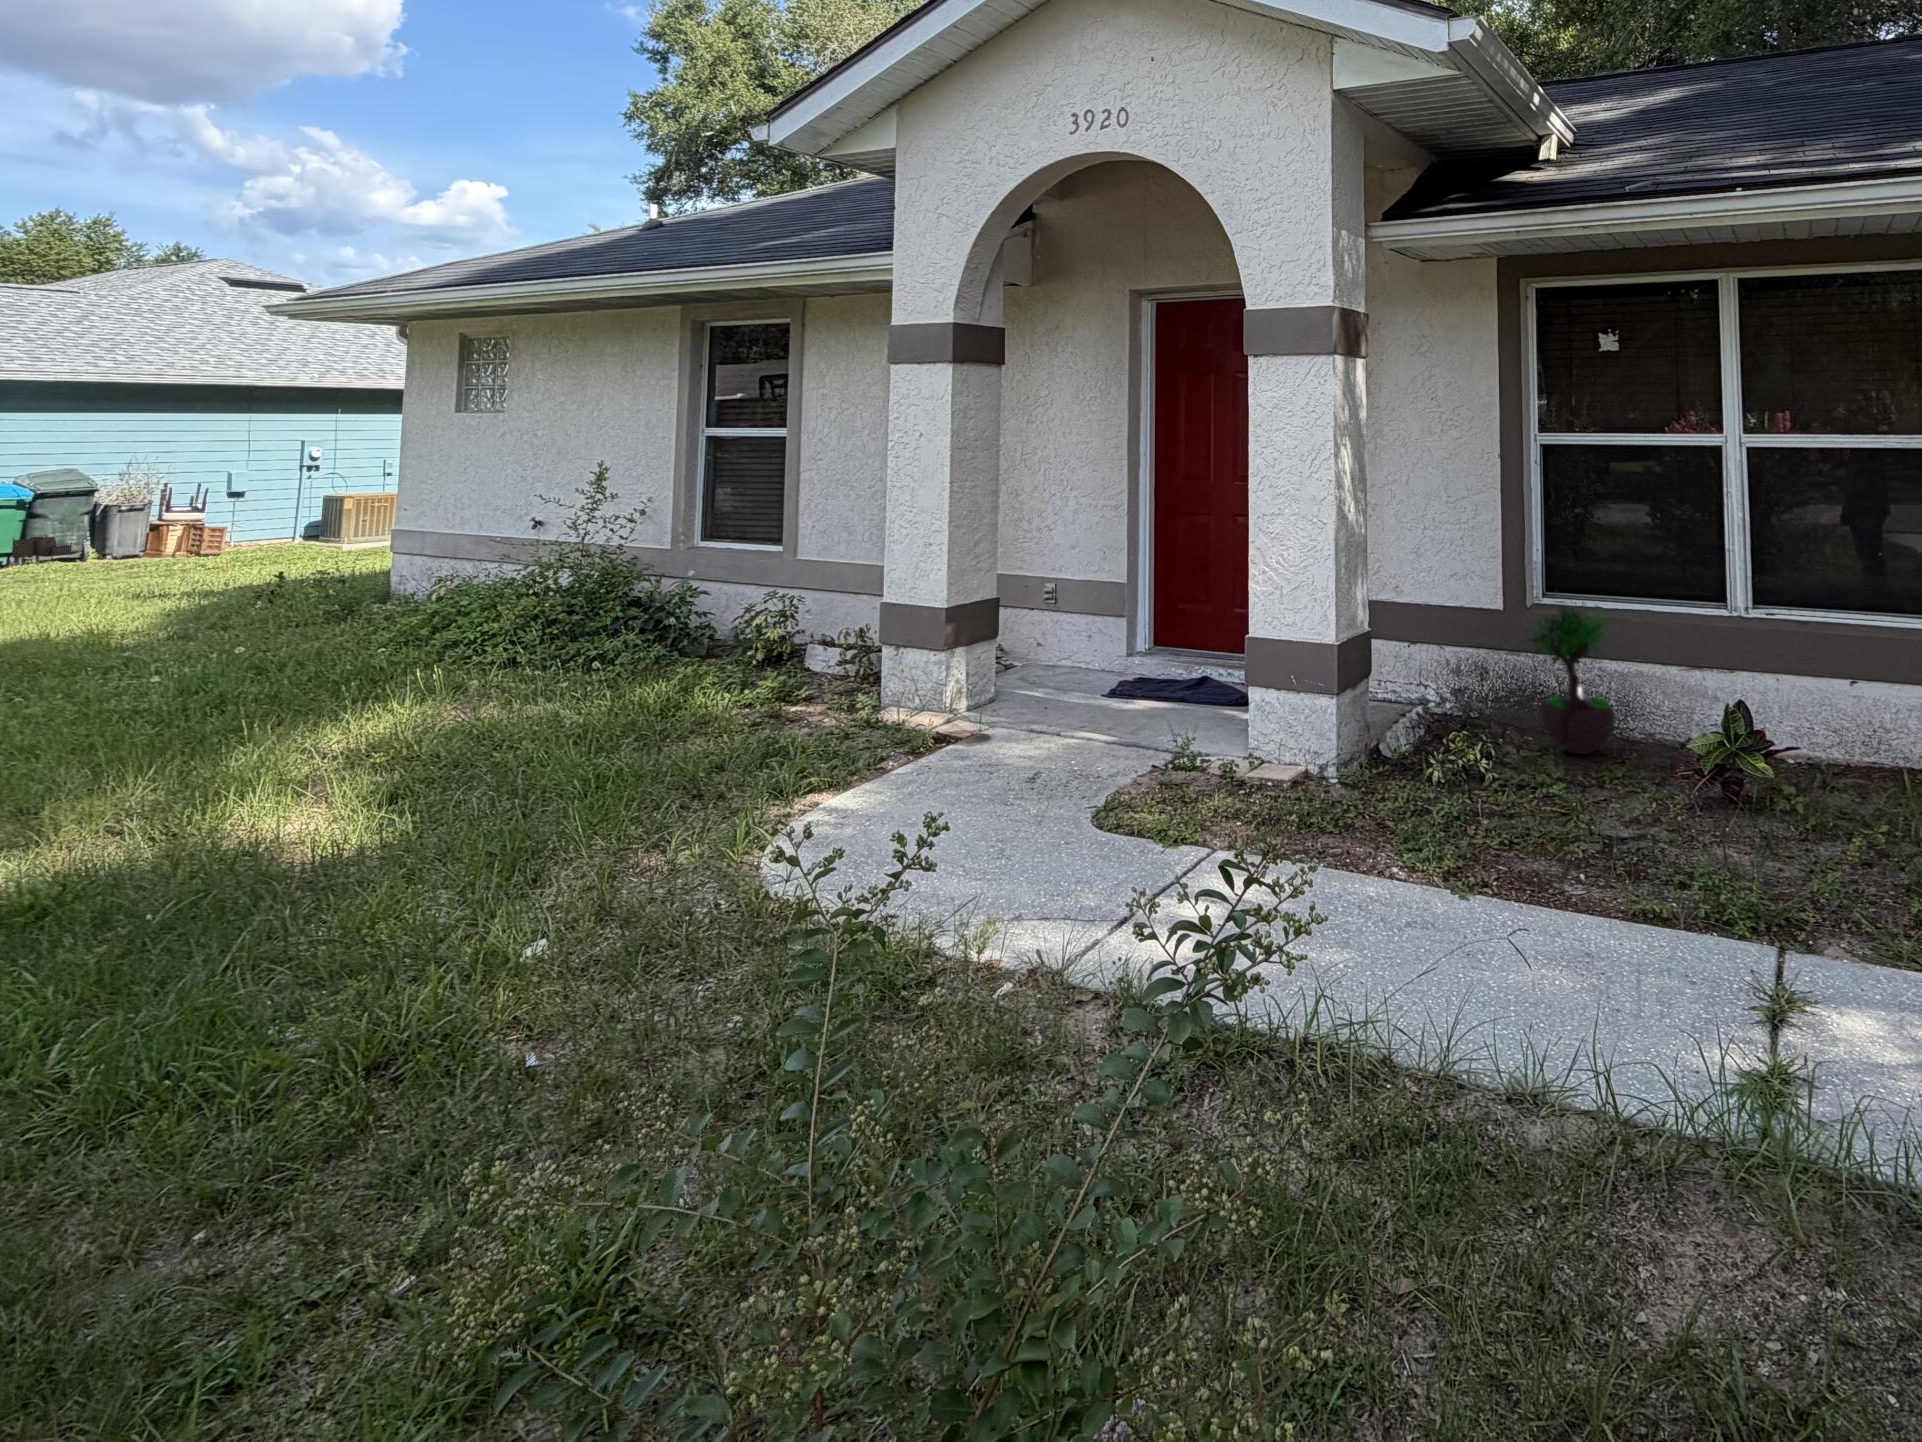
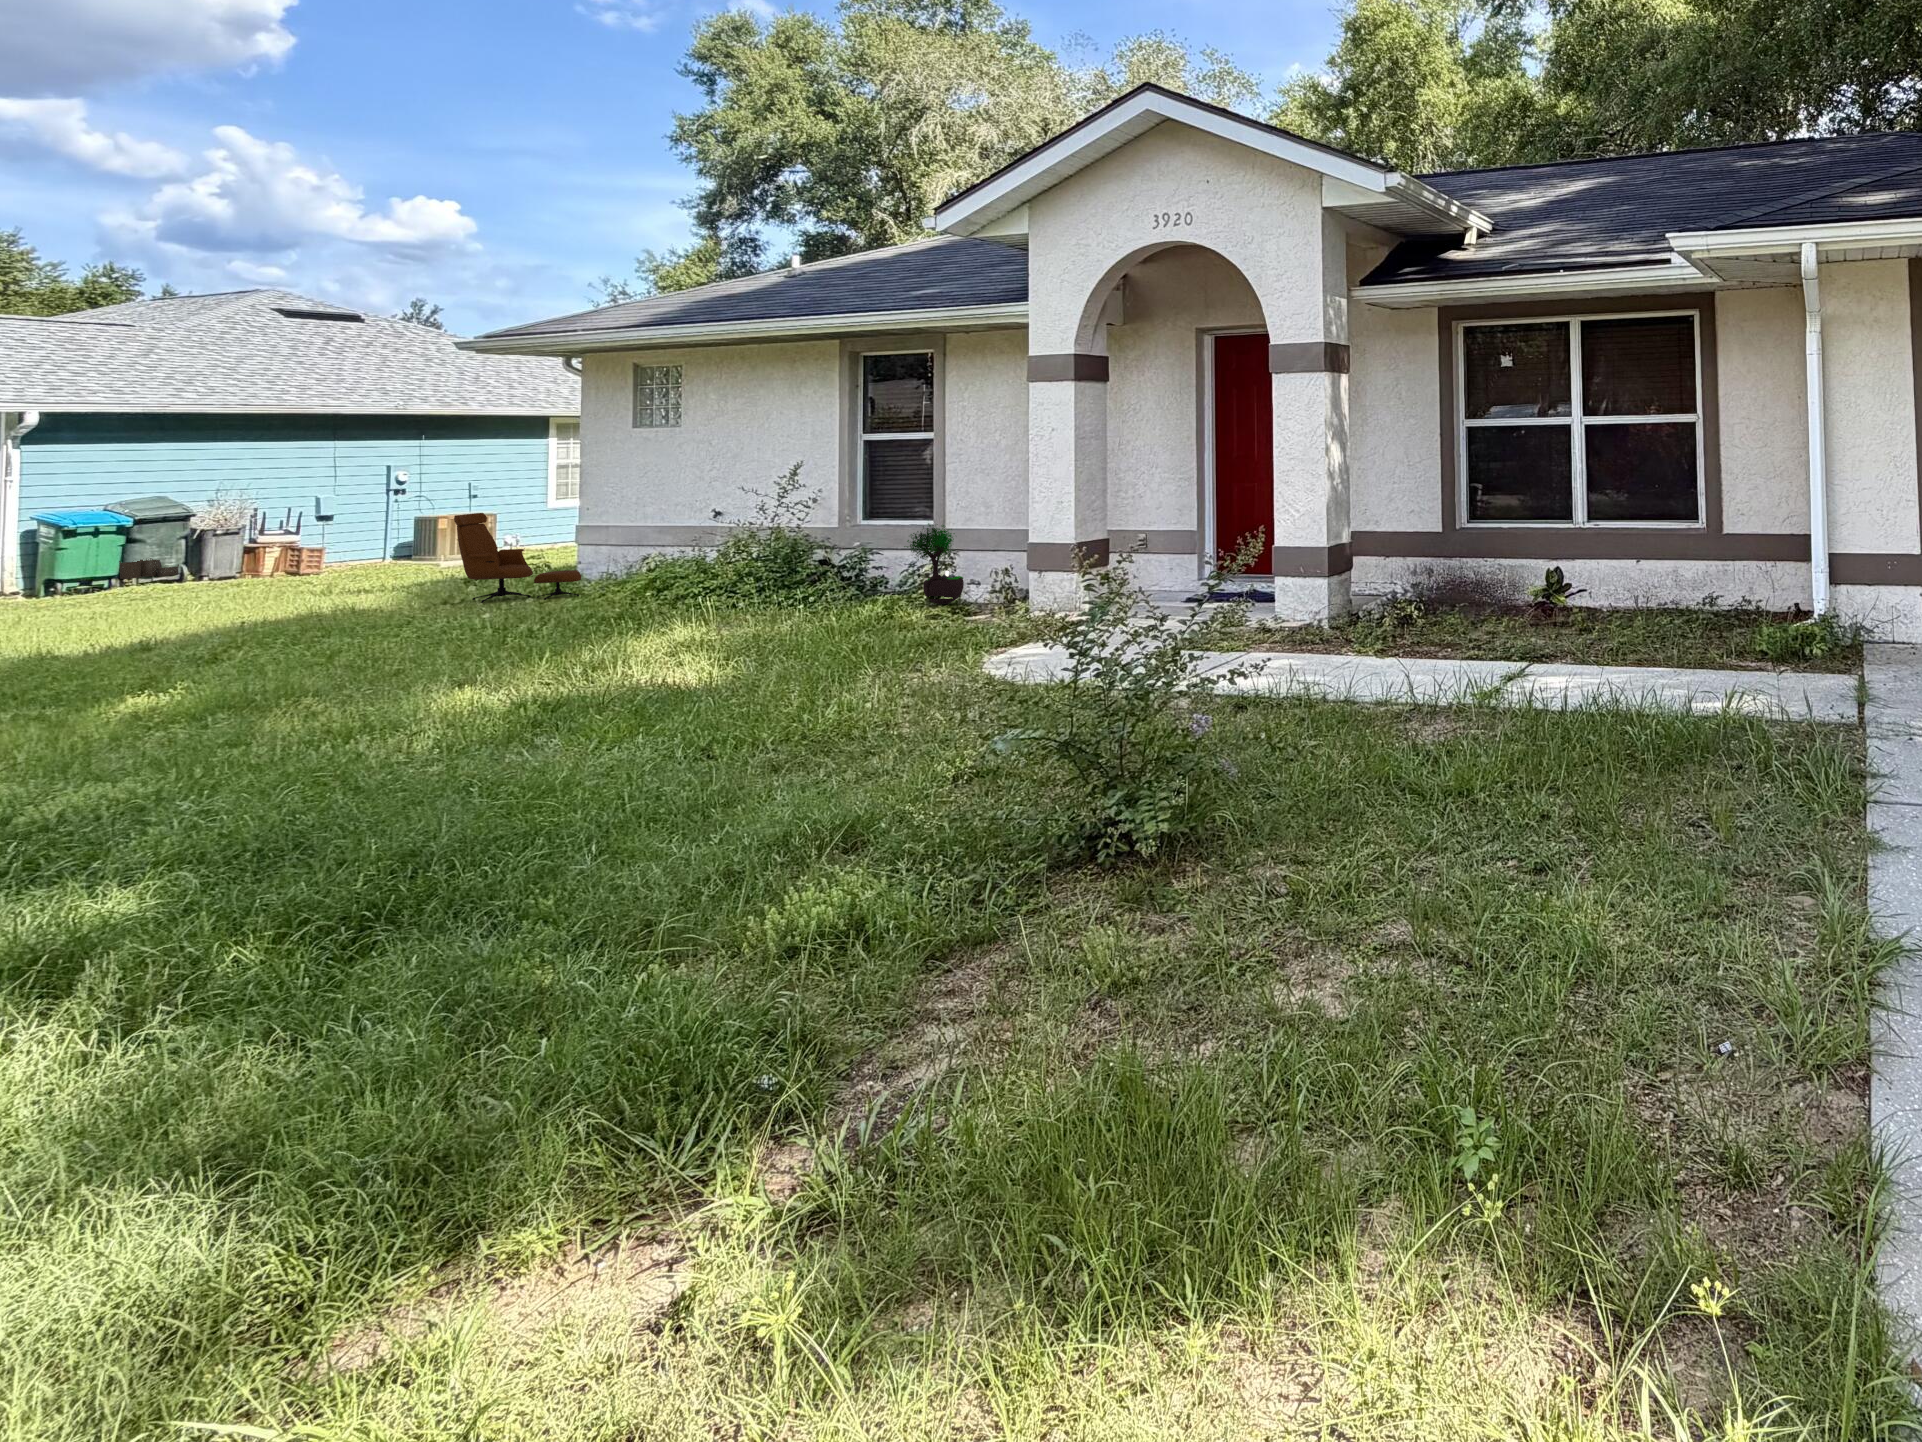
lounge chair: none [255,510,395,622] -> present [454,513,581,603]
potted tree: present [1524,601,1618,754] -> present [904,524,964,604]

